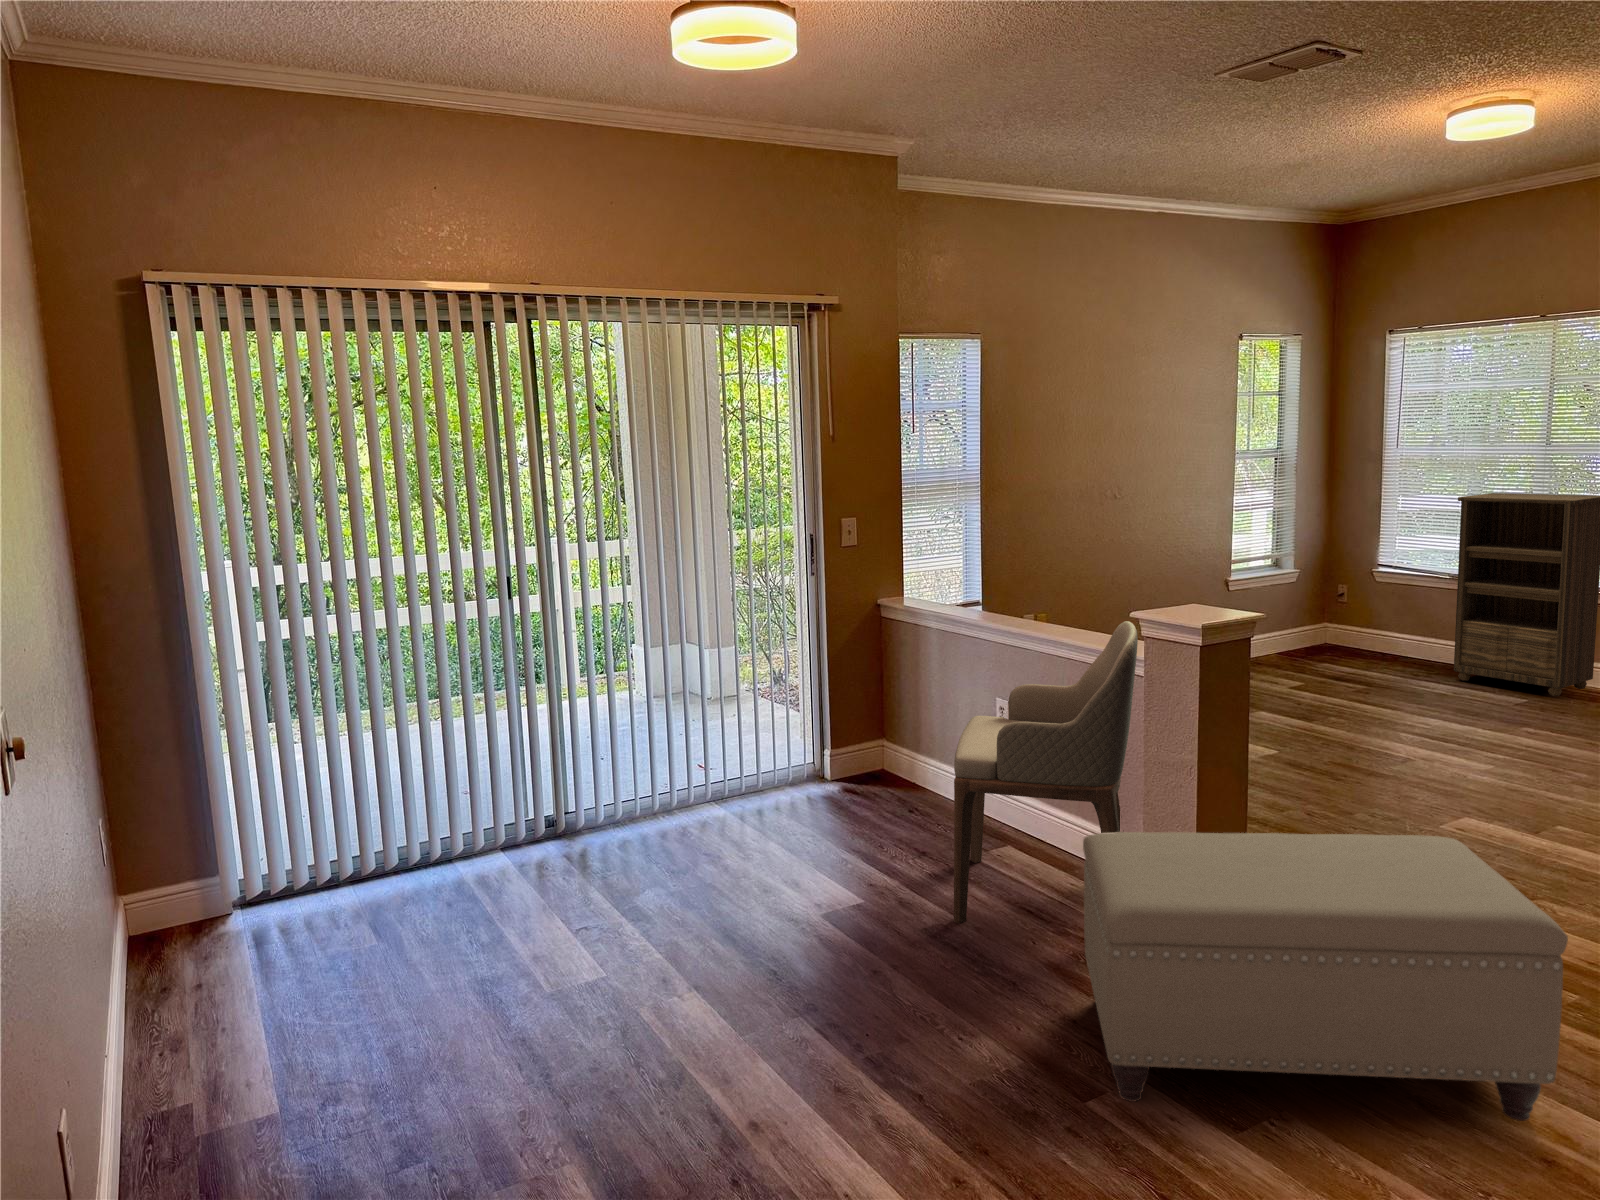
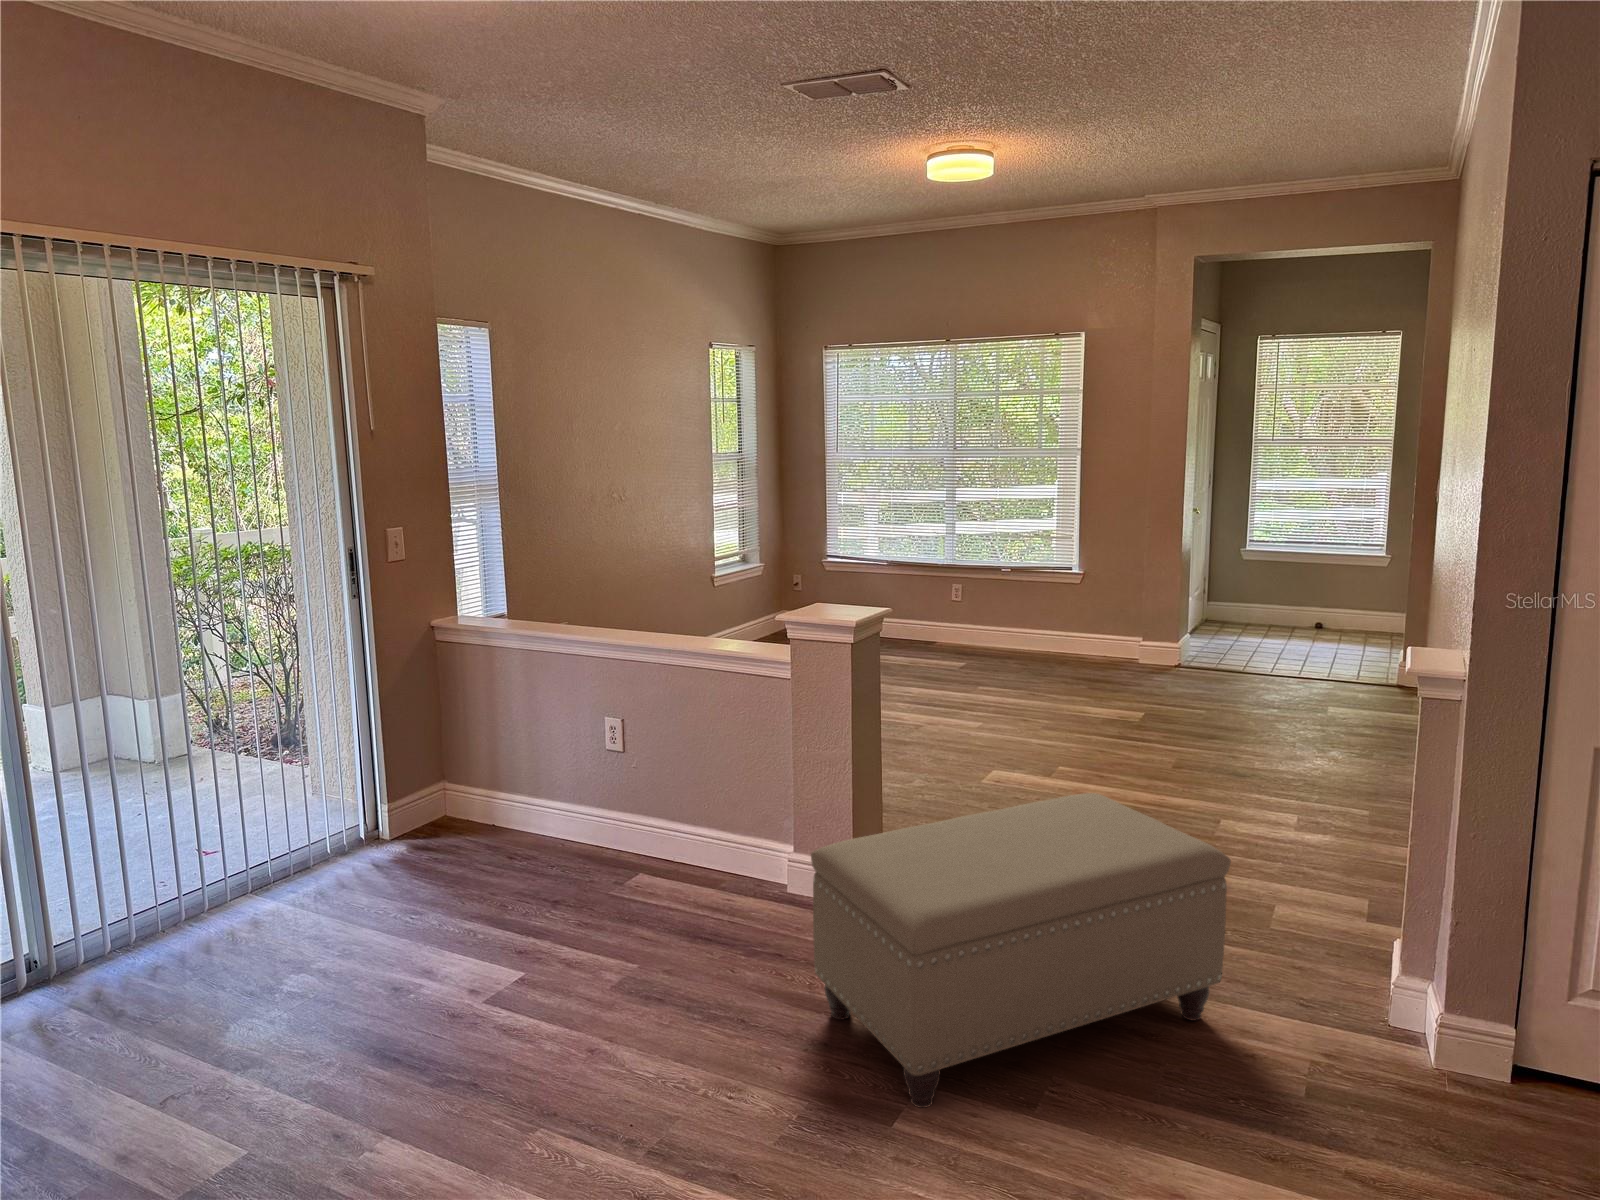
bookshelf: present [1454,493,1600,696] -> none [900,491,1005,660]
armchair: present [954,621,1138,923] -> none [608,626,816,972]

